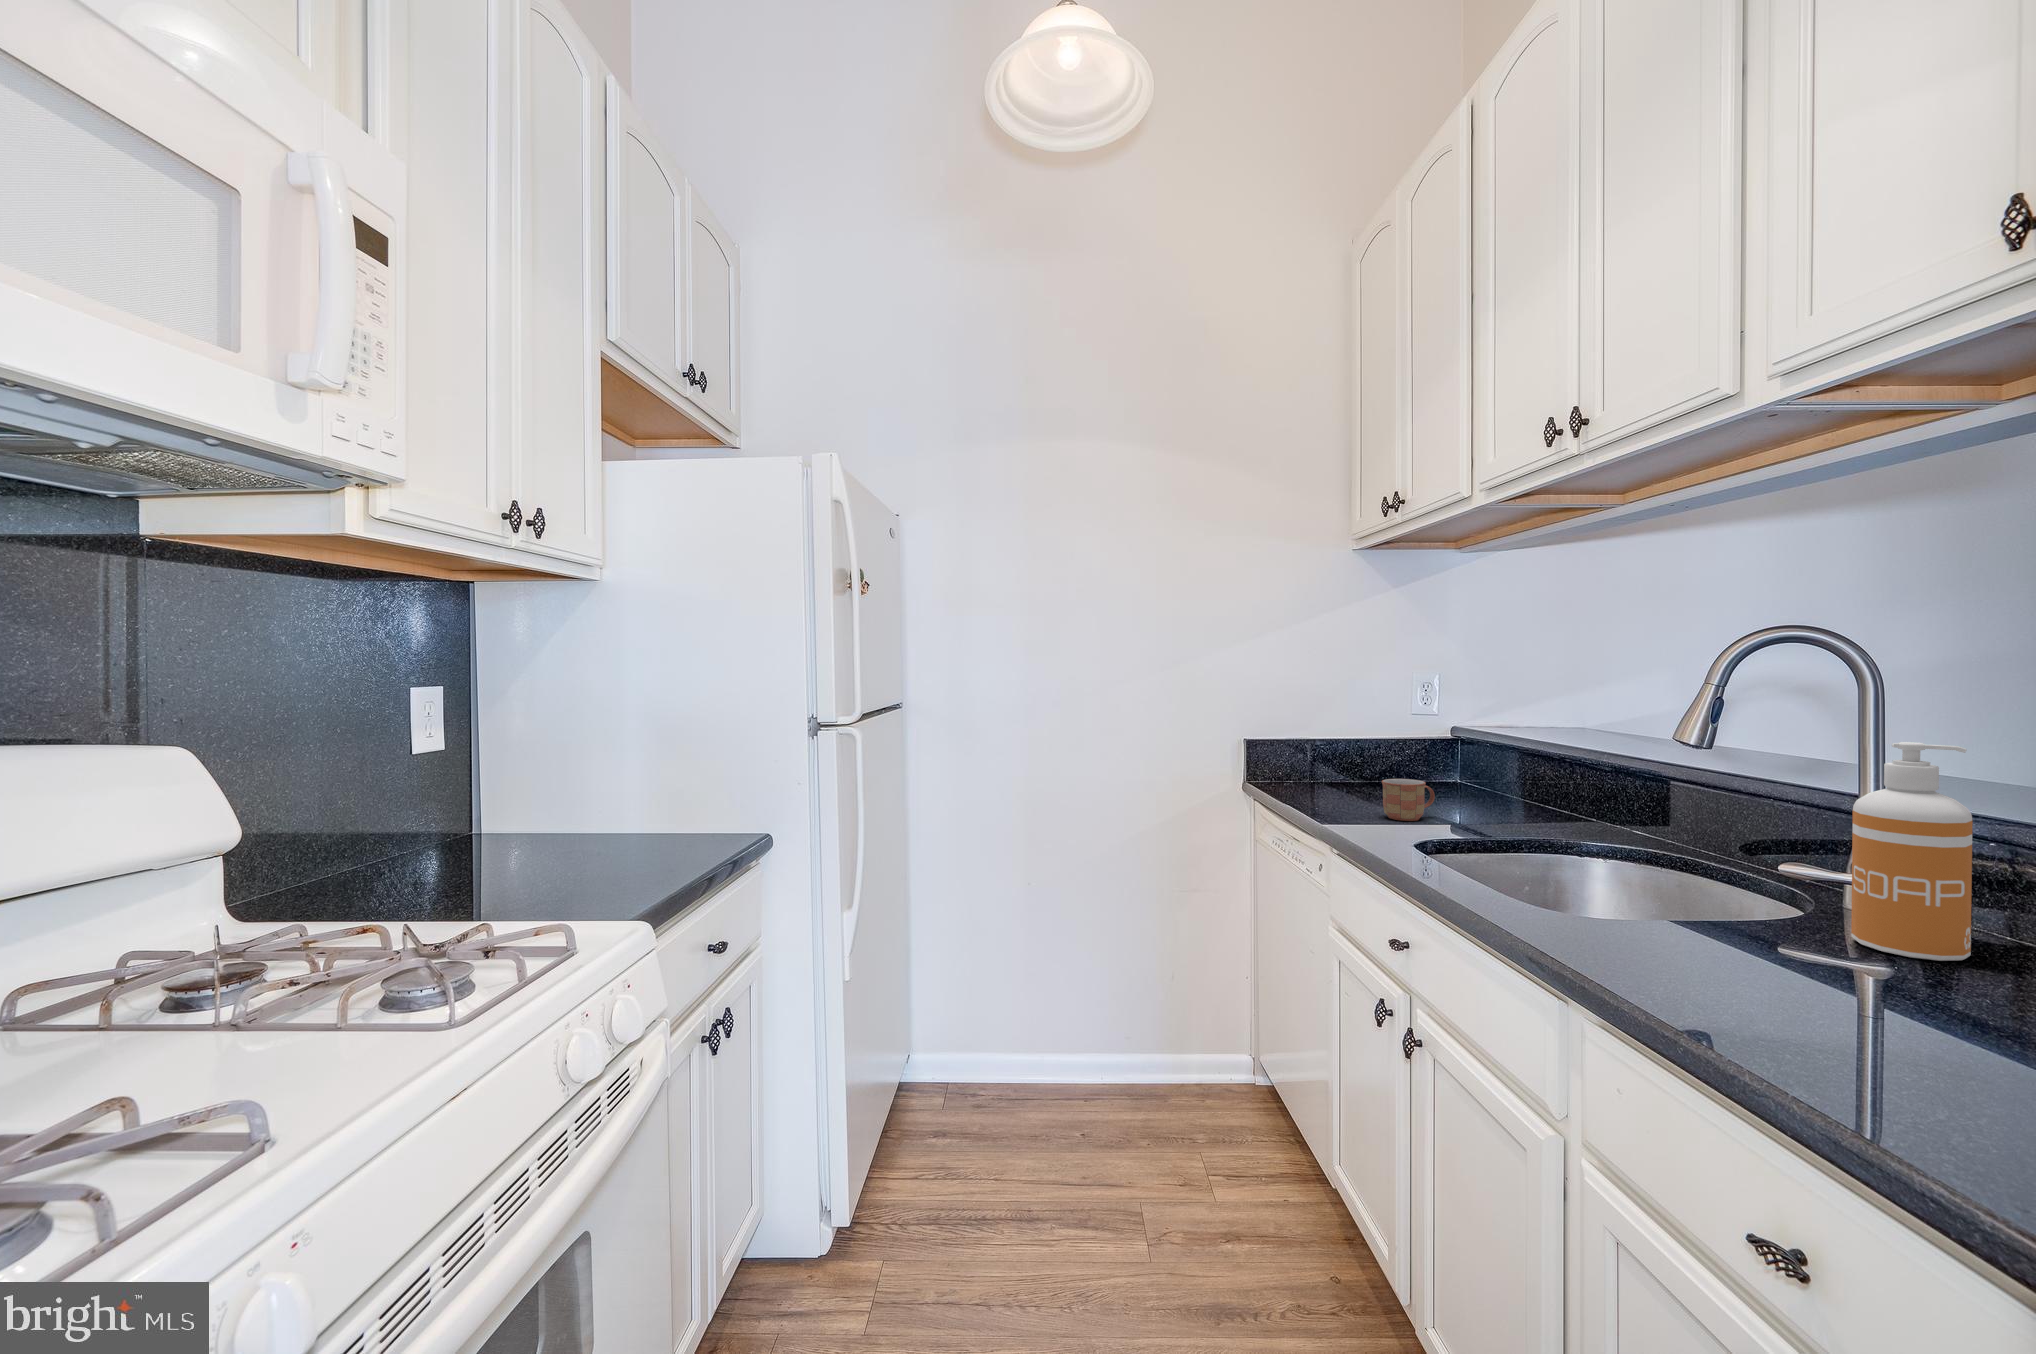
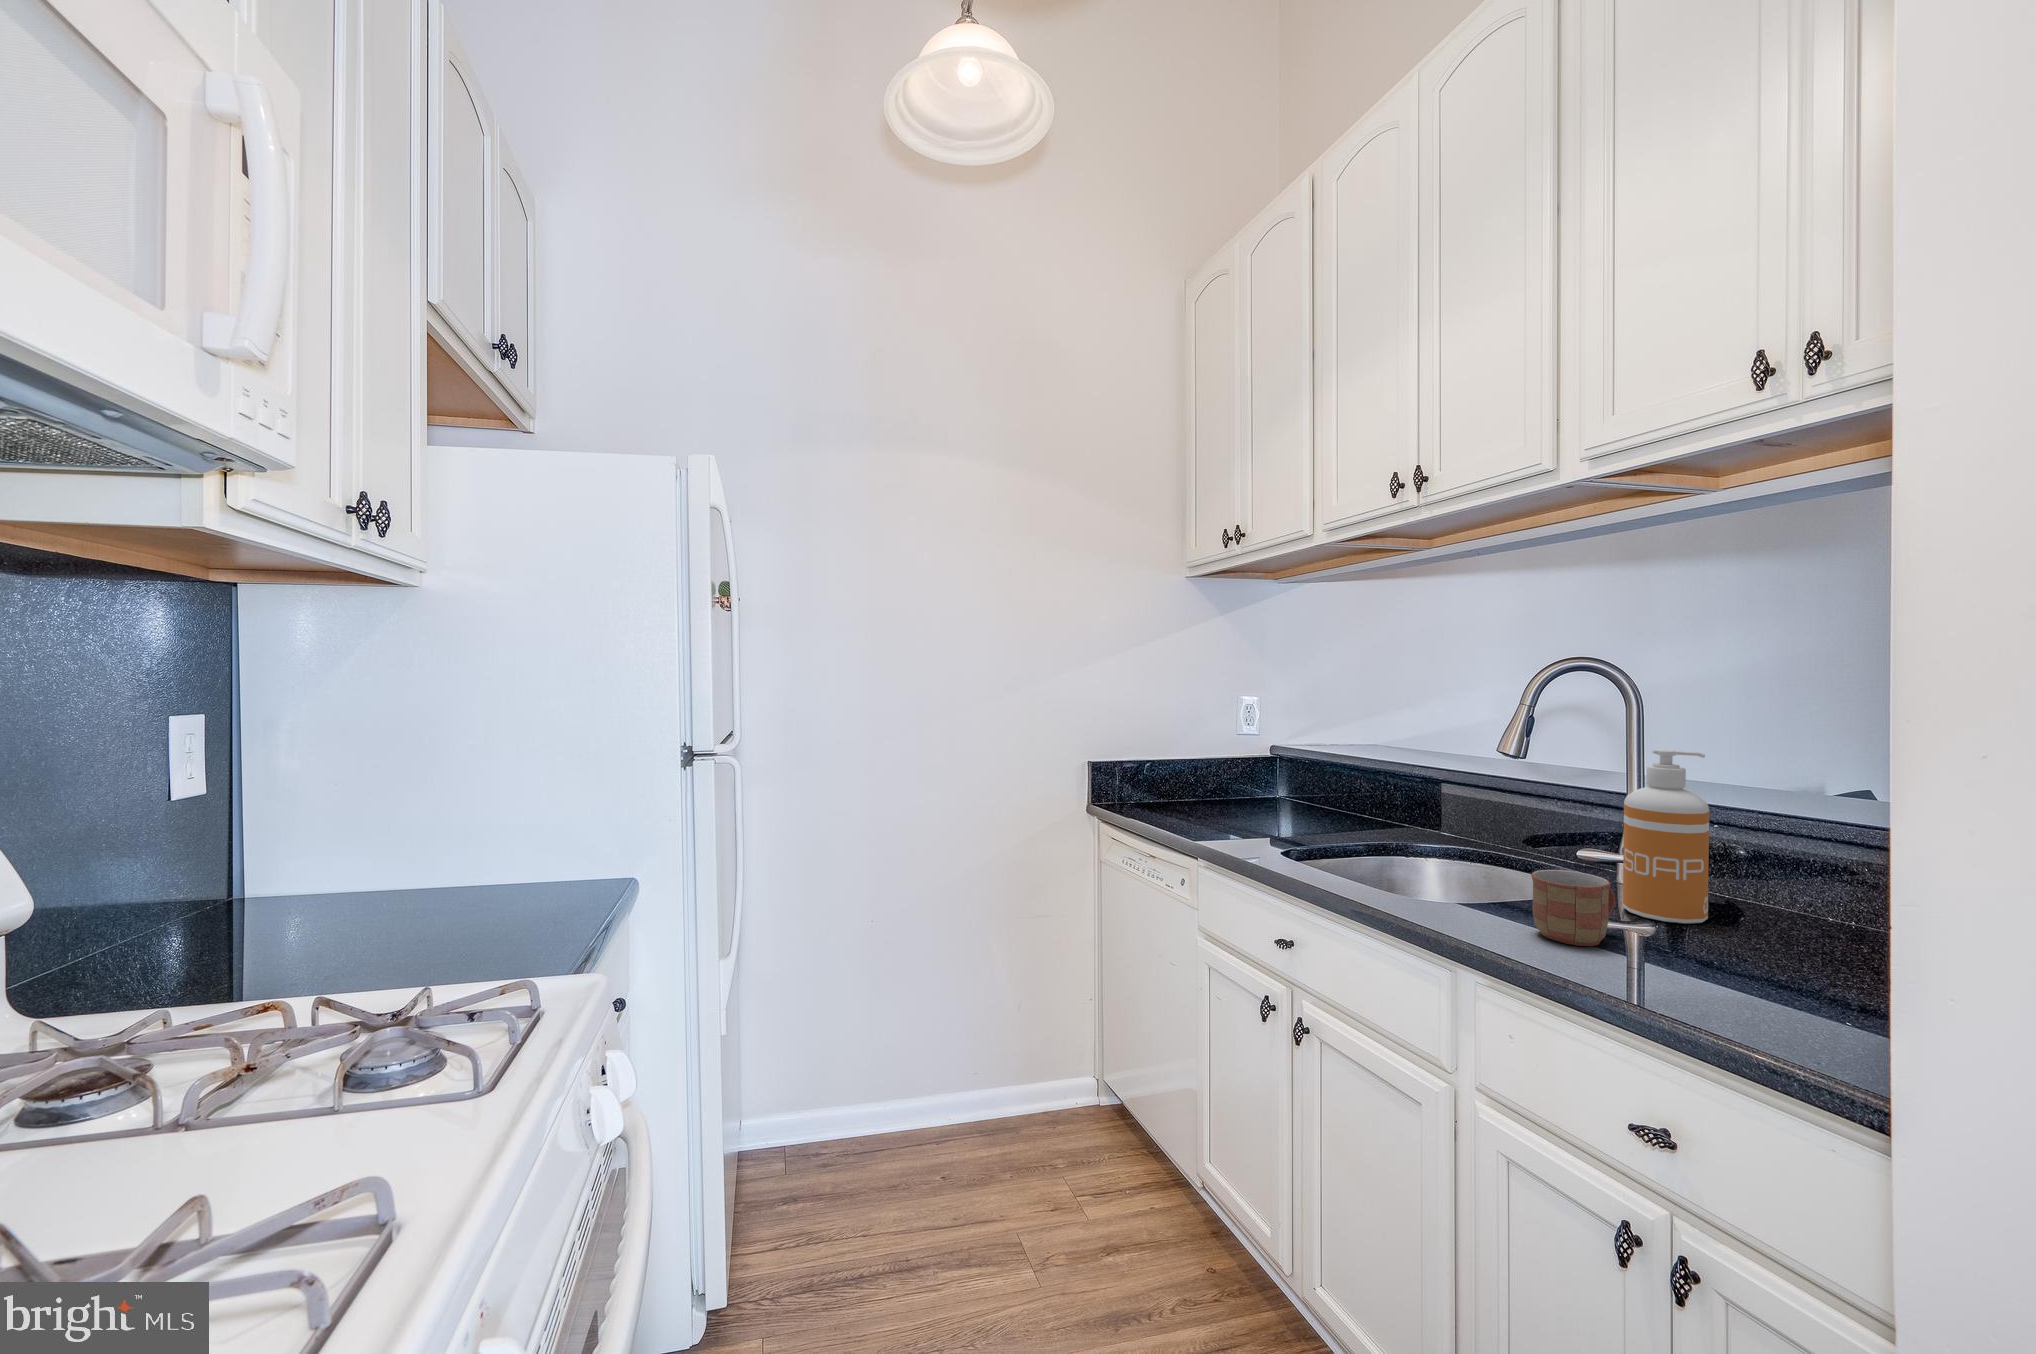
mug: present [1382,779,1435,821] -> present [1531,870,1615,946]

